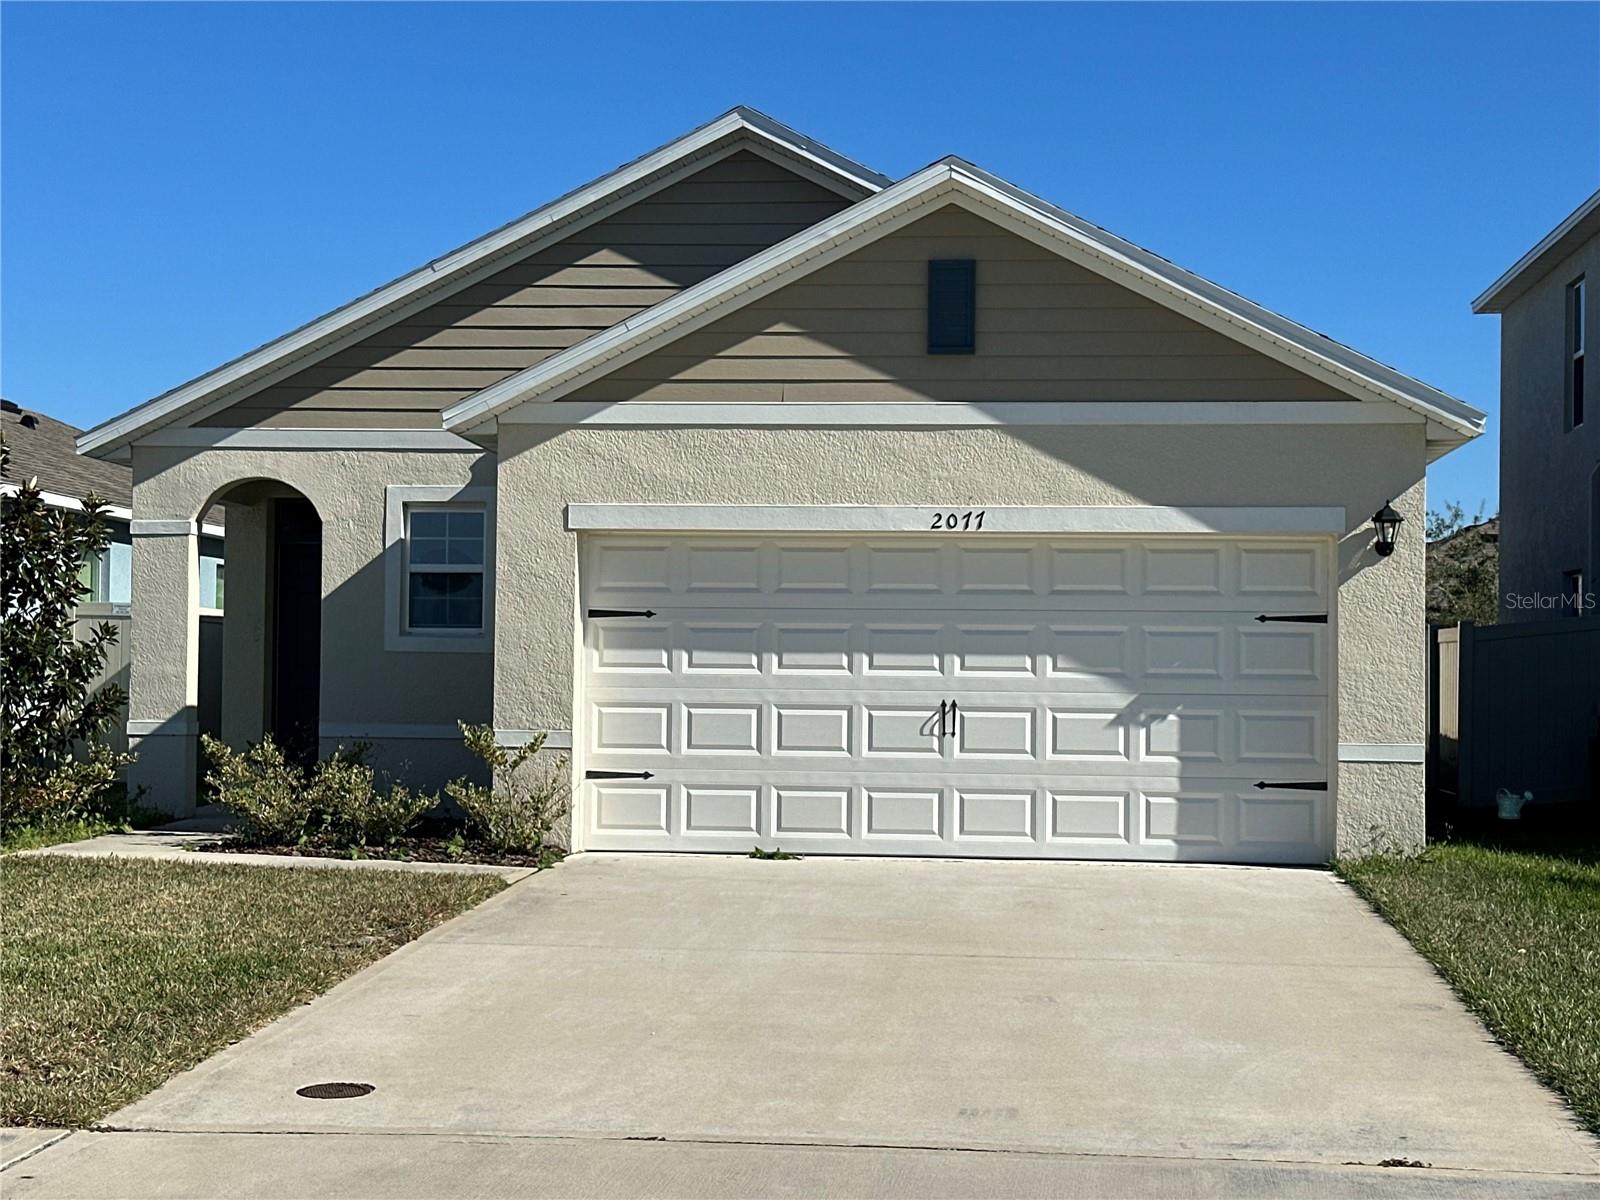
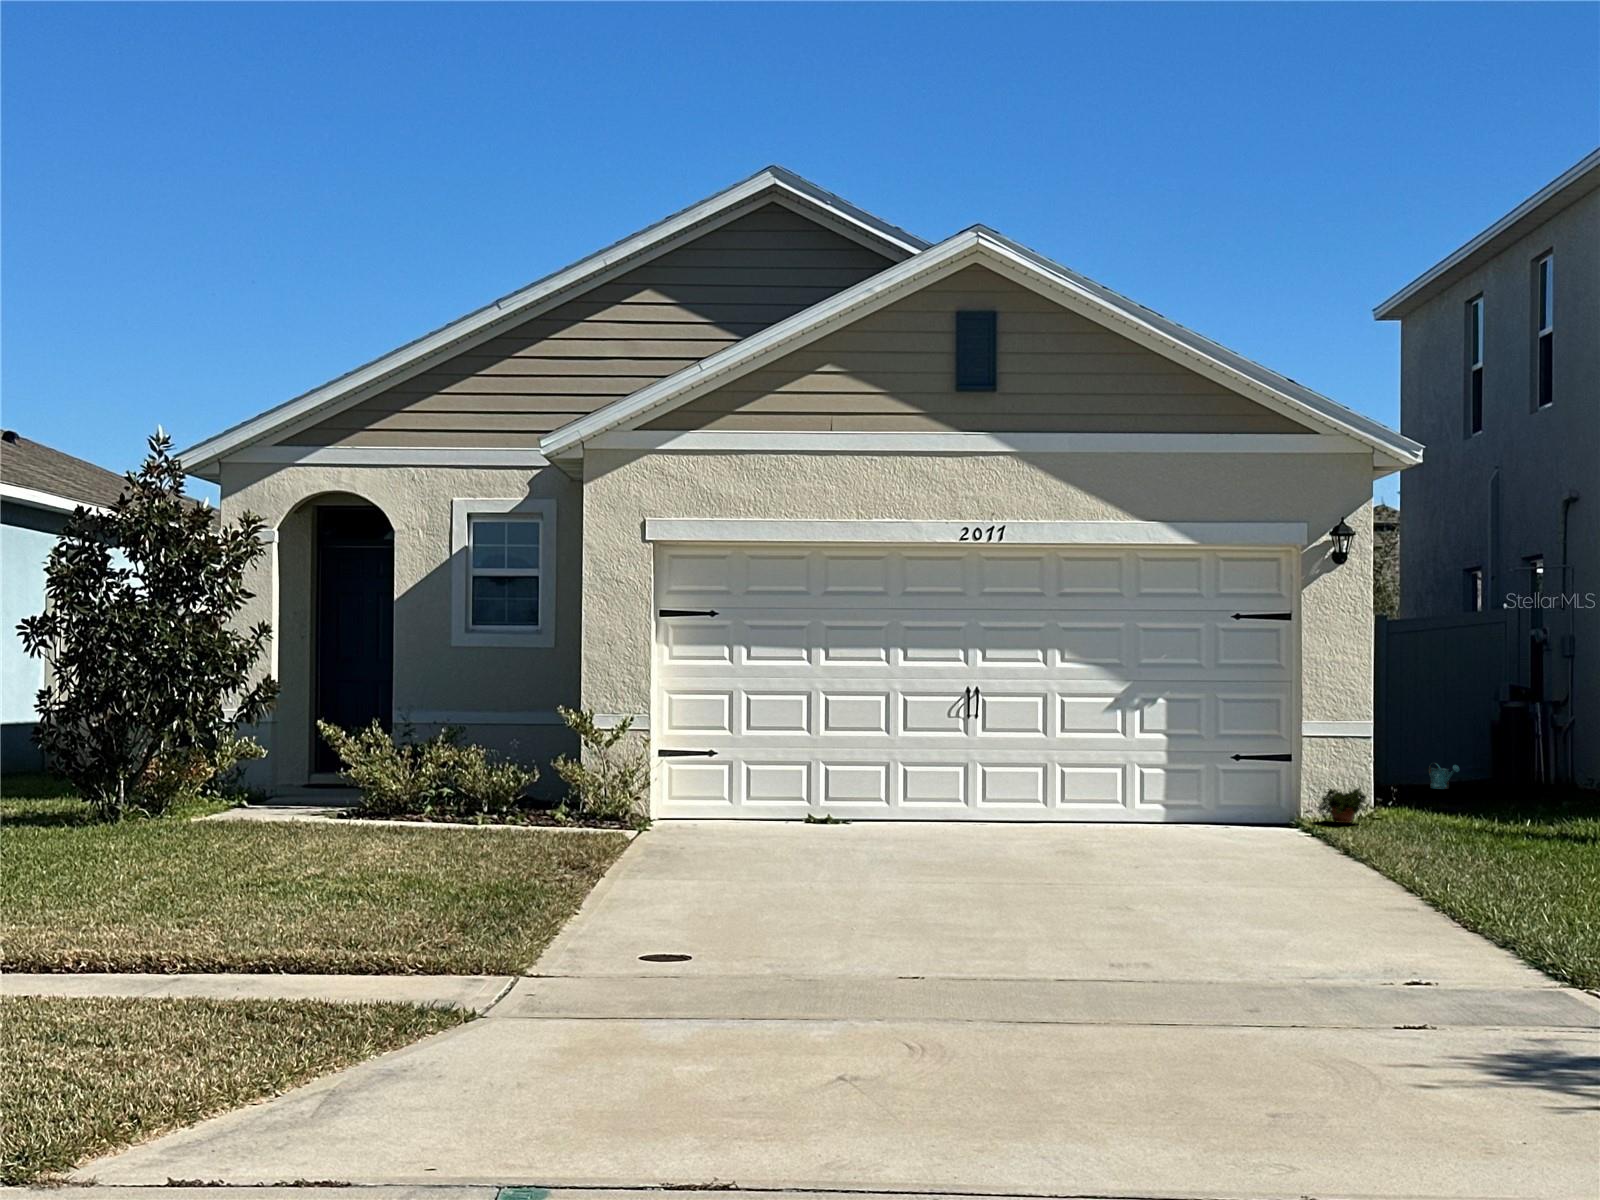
potted plant: none [1356,823,1418,870] -> present [1318,788,1366,823]

